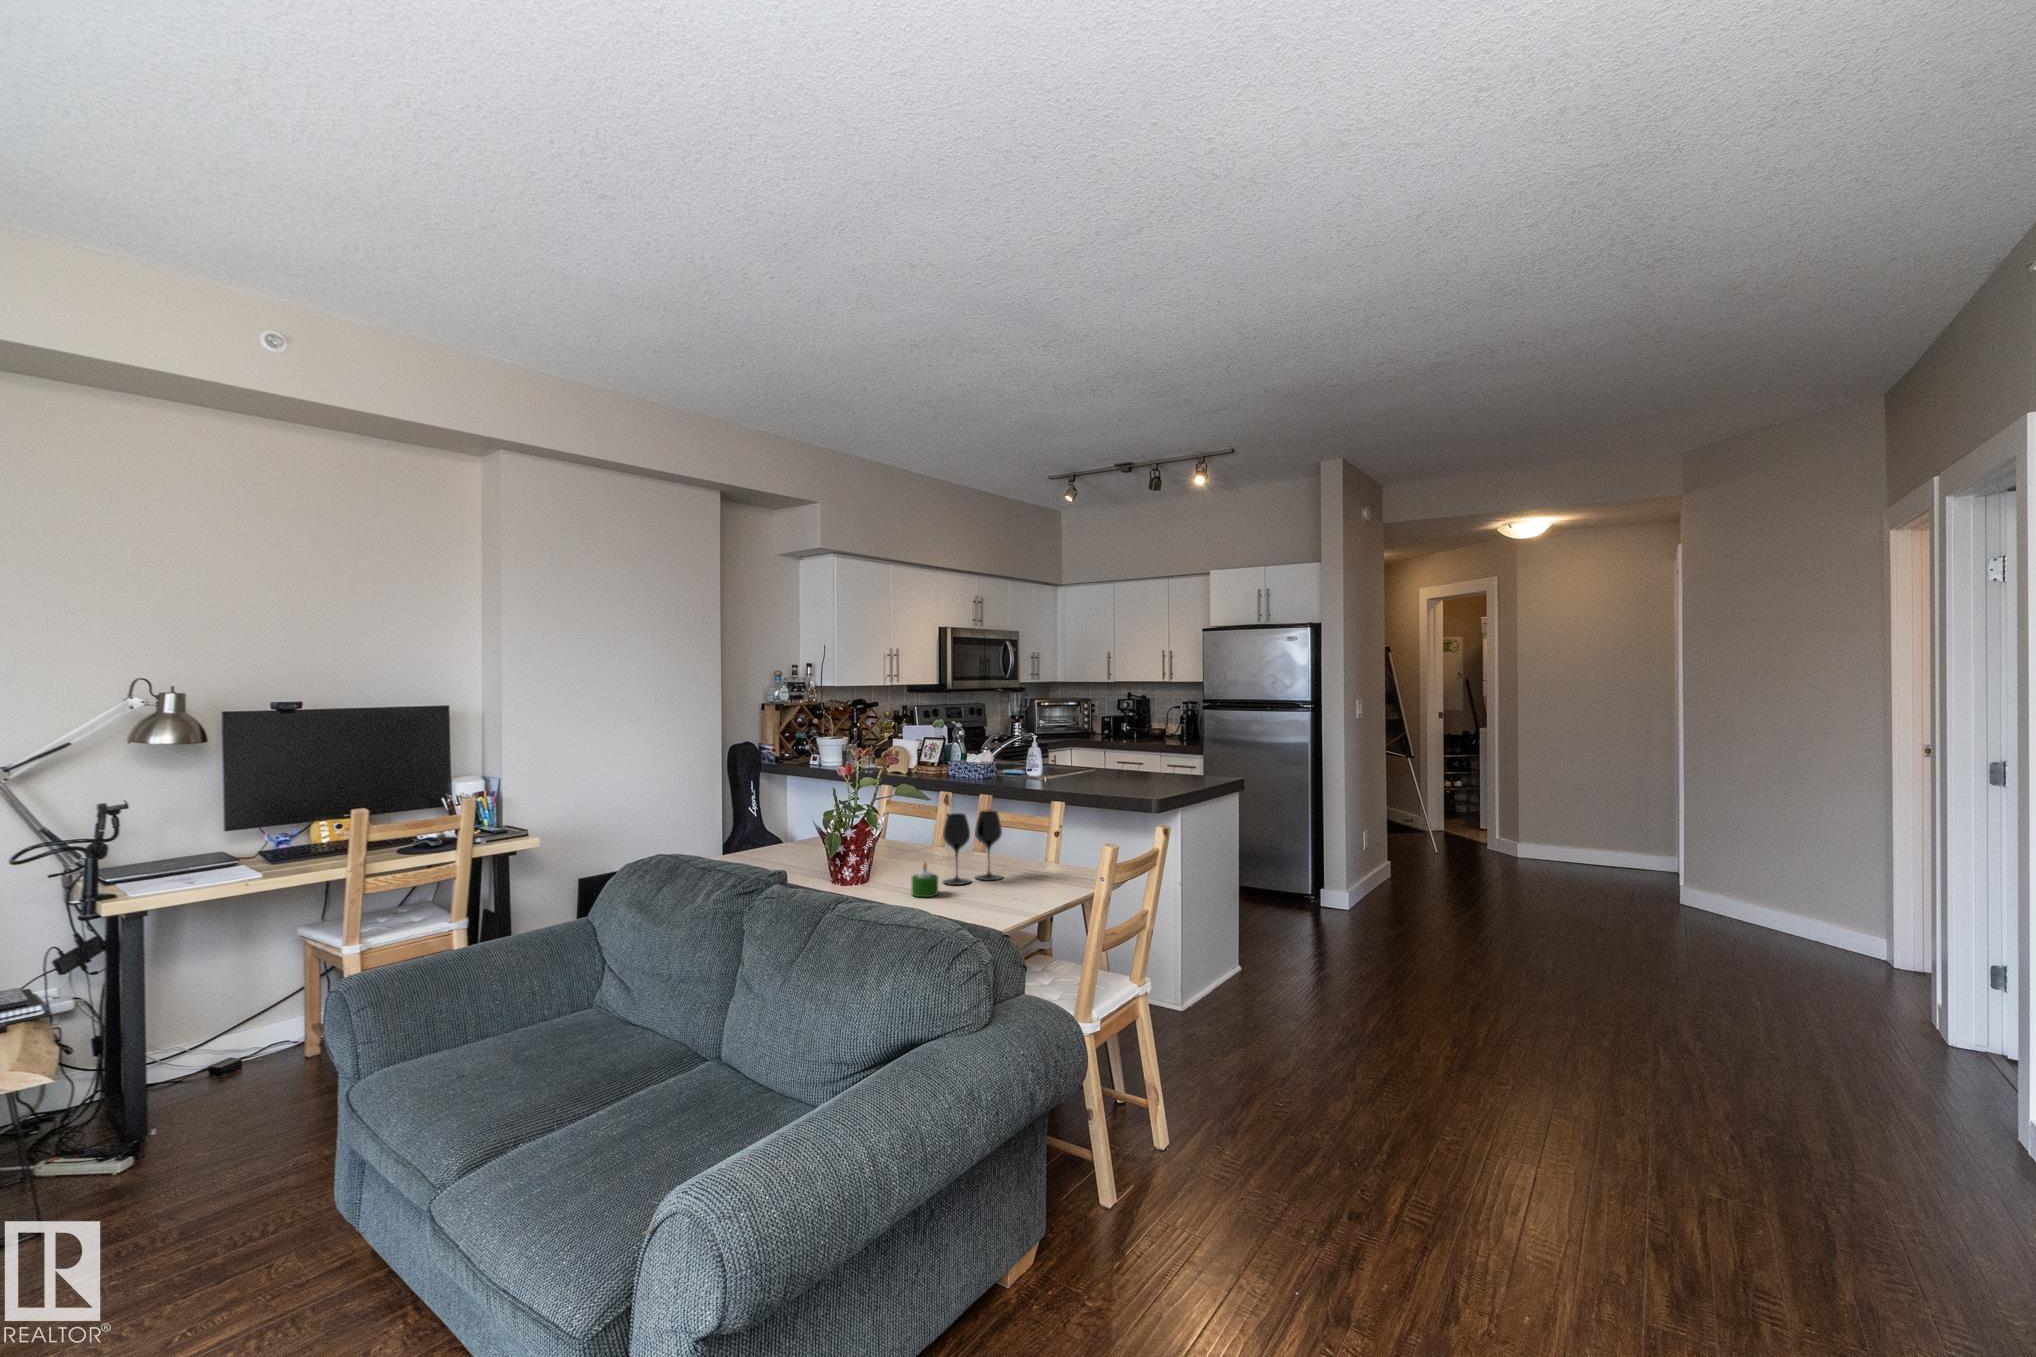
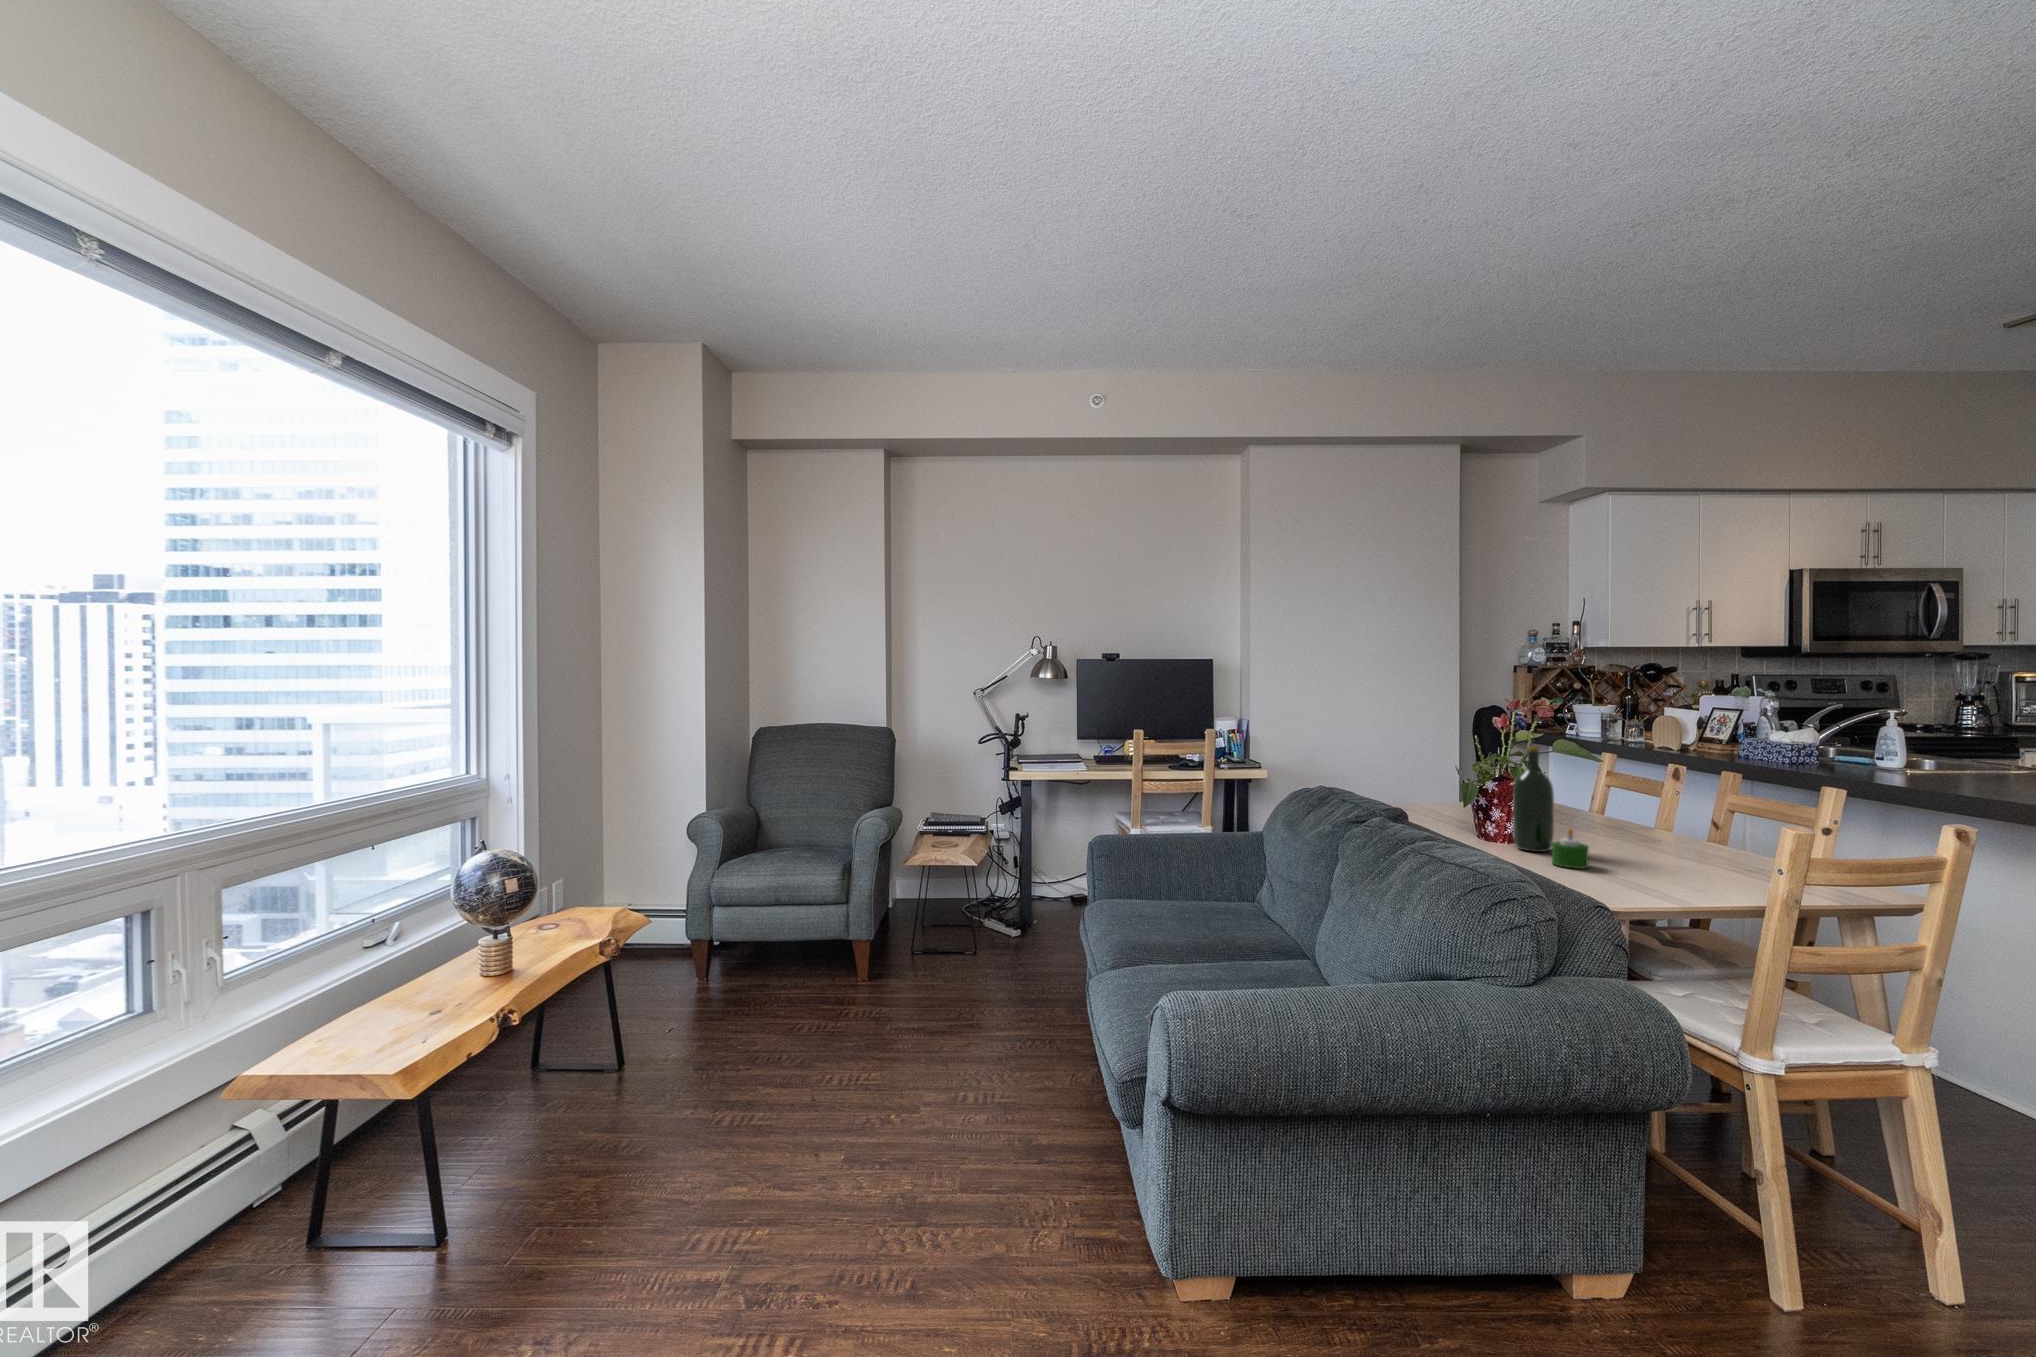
wine bottle: none [869,792,901,887] -> present [1513,746,1554,852]
wine glass: present [943,810,1002,885] -> none [1609,780,1707,870]

